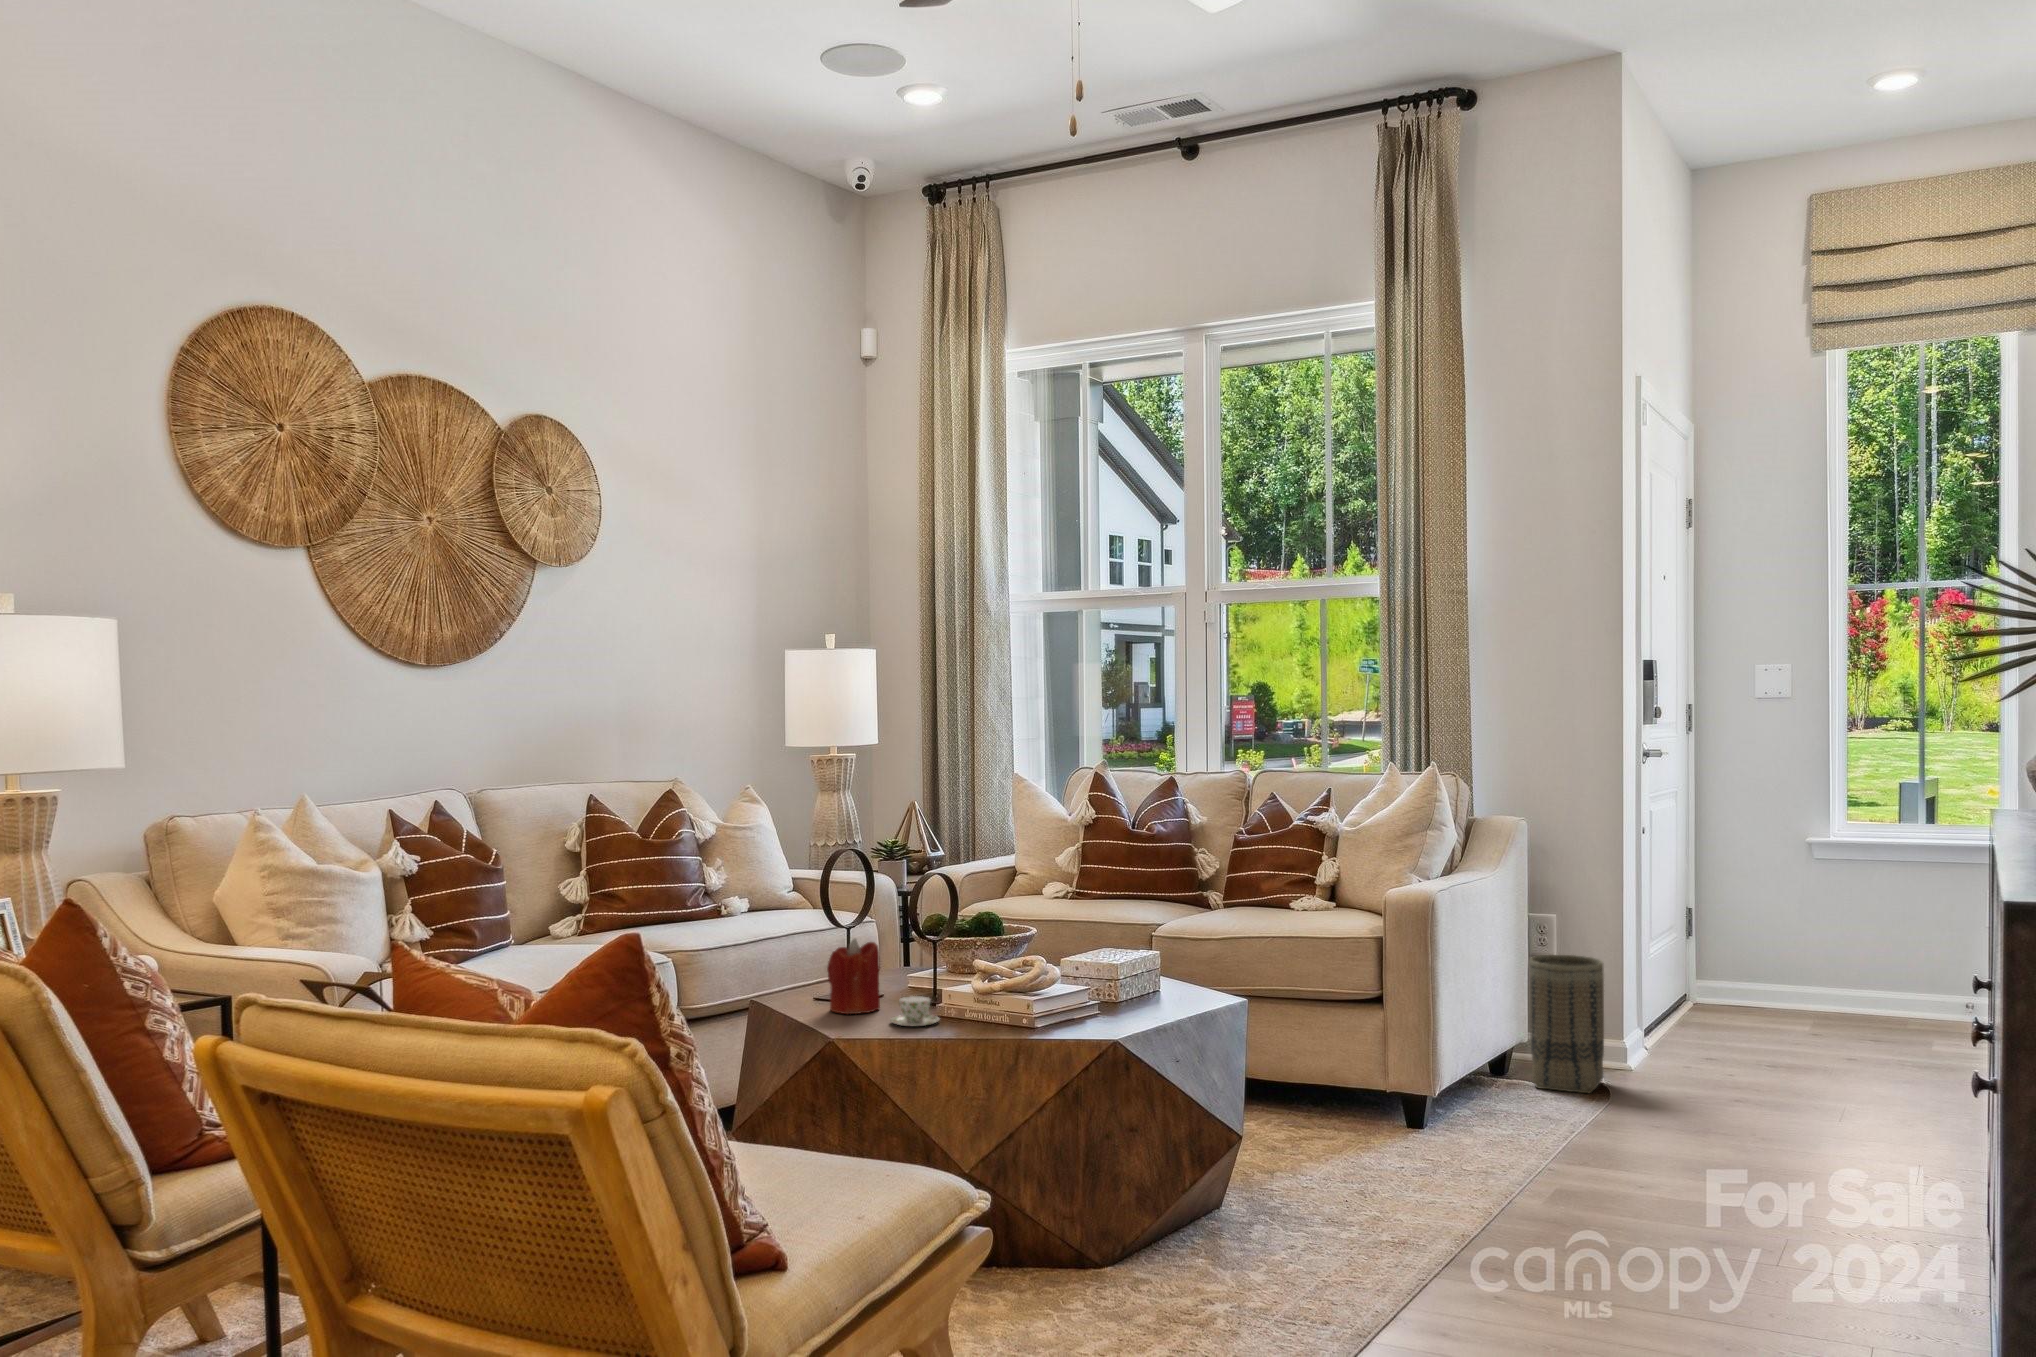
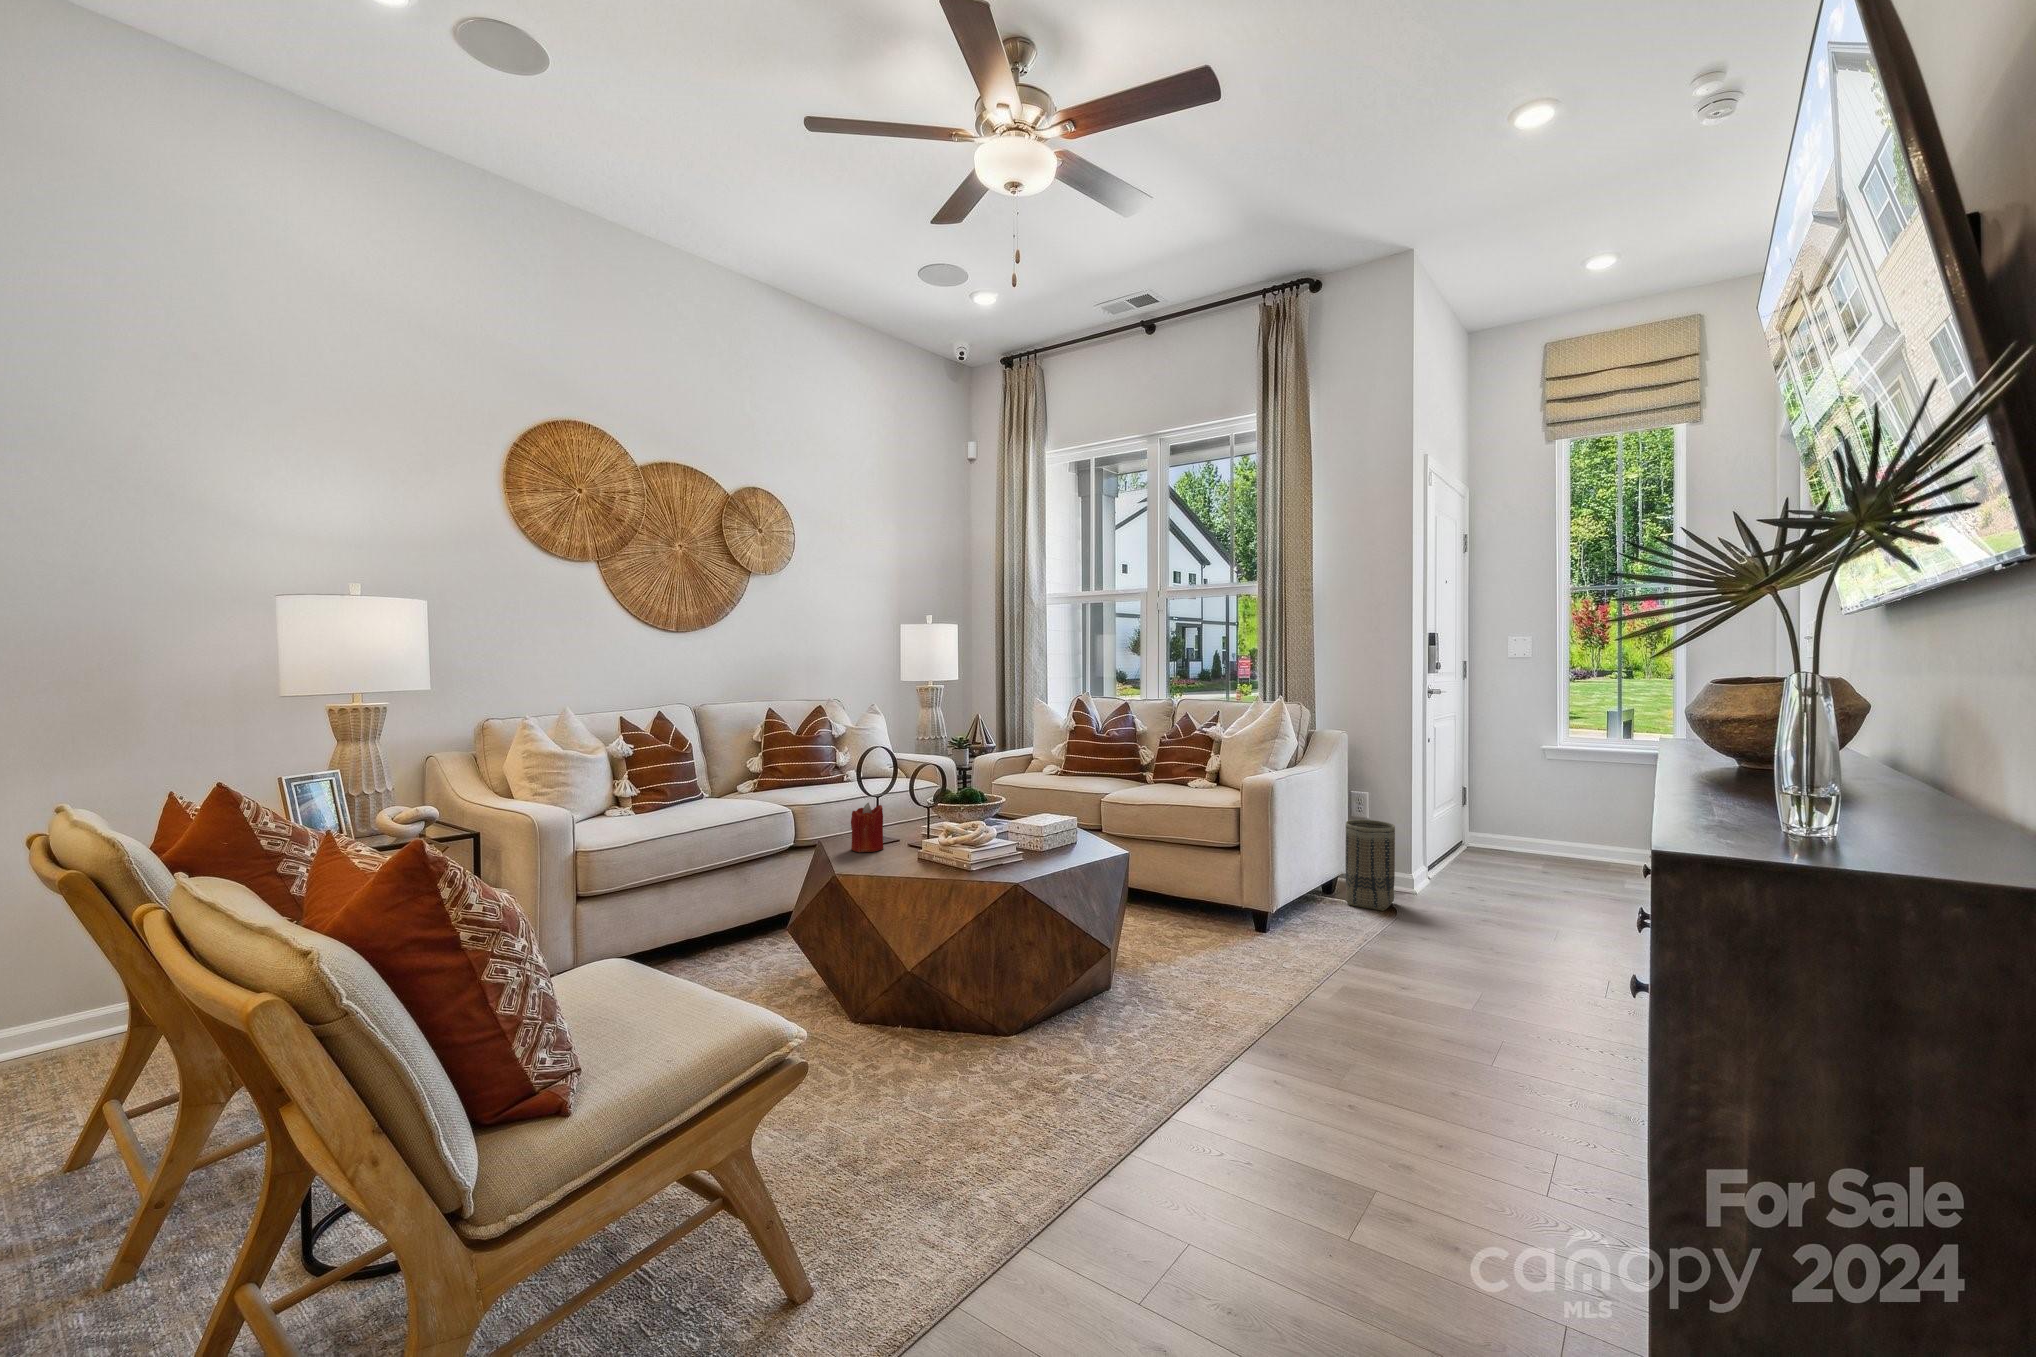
teacup: present [890,996,939,1026] -> none [879,843,913,864]

